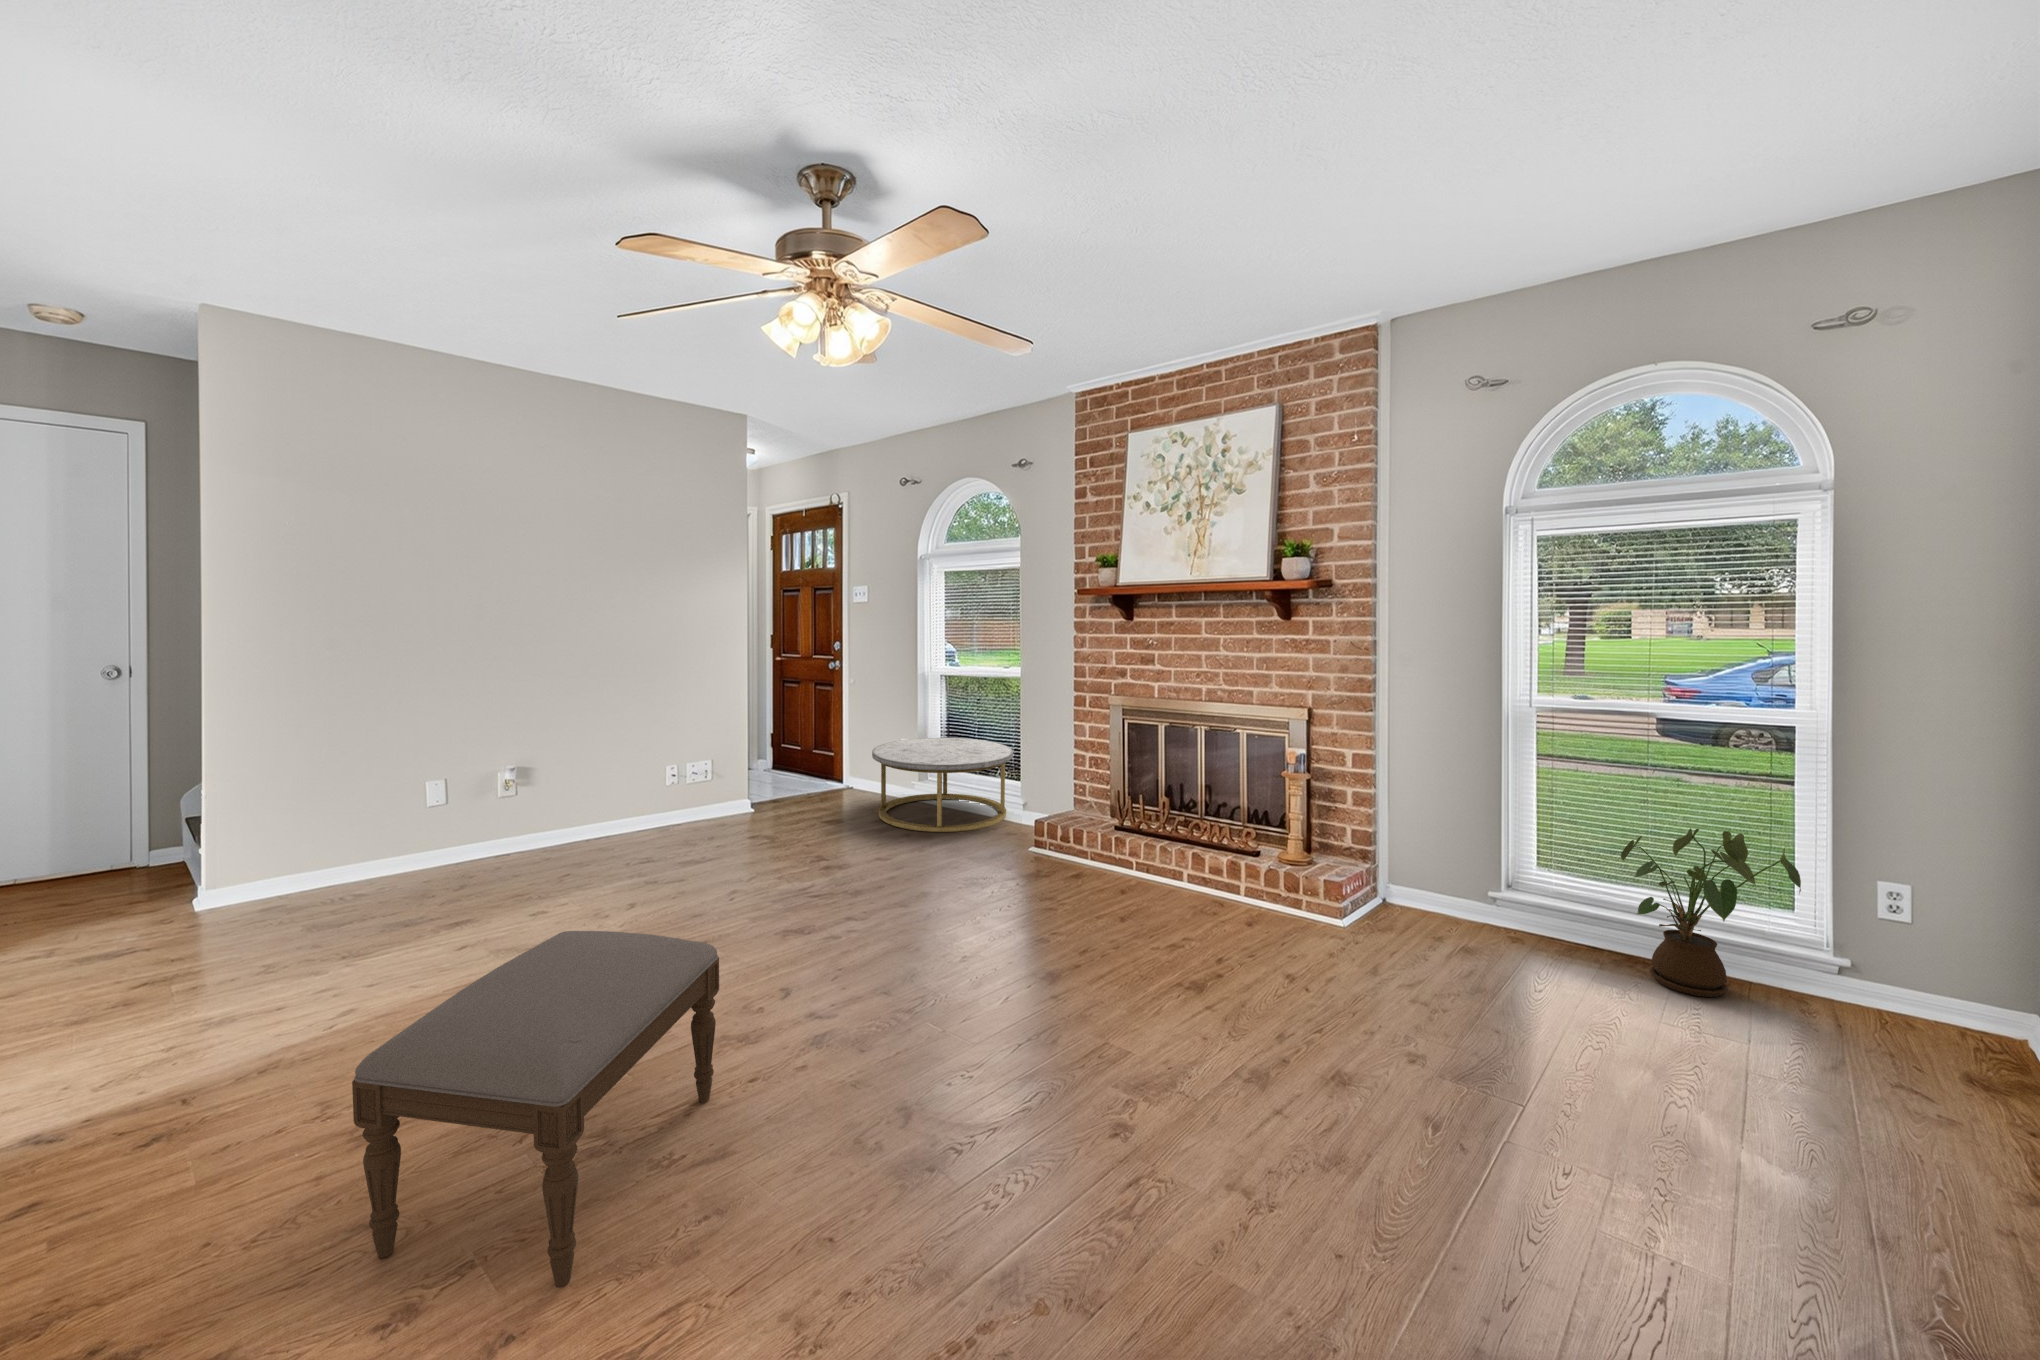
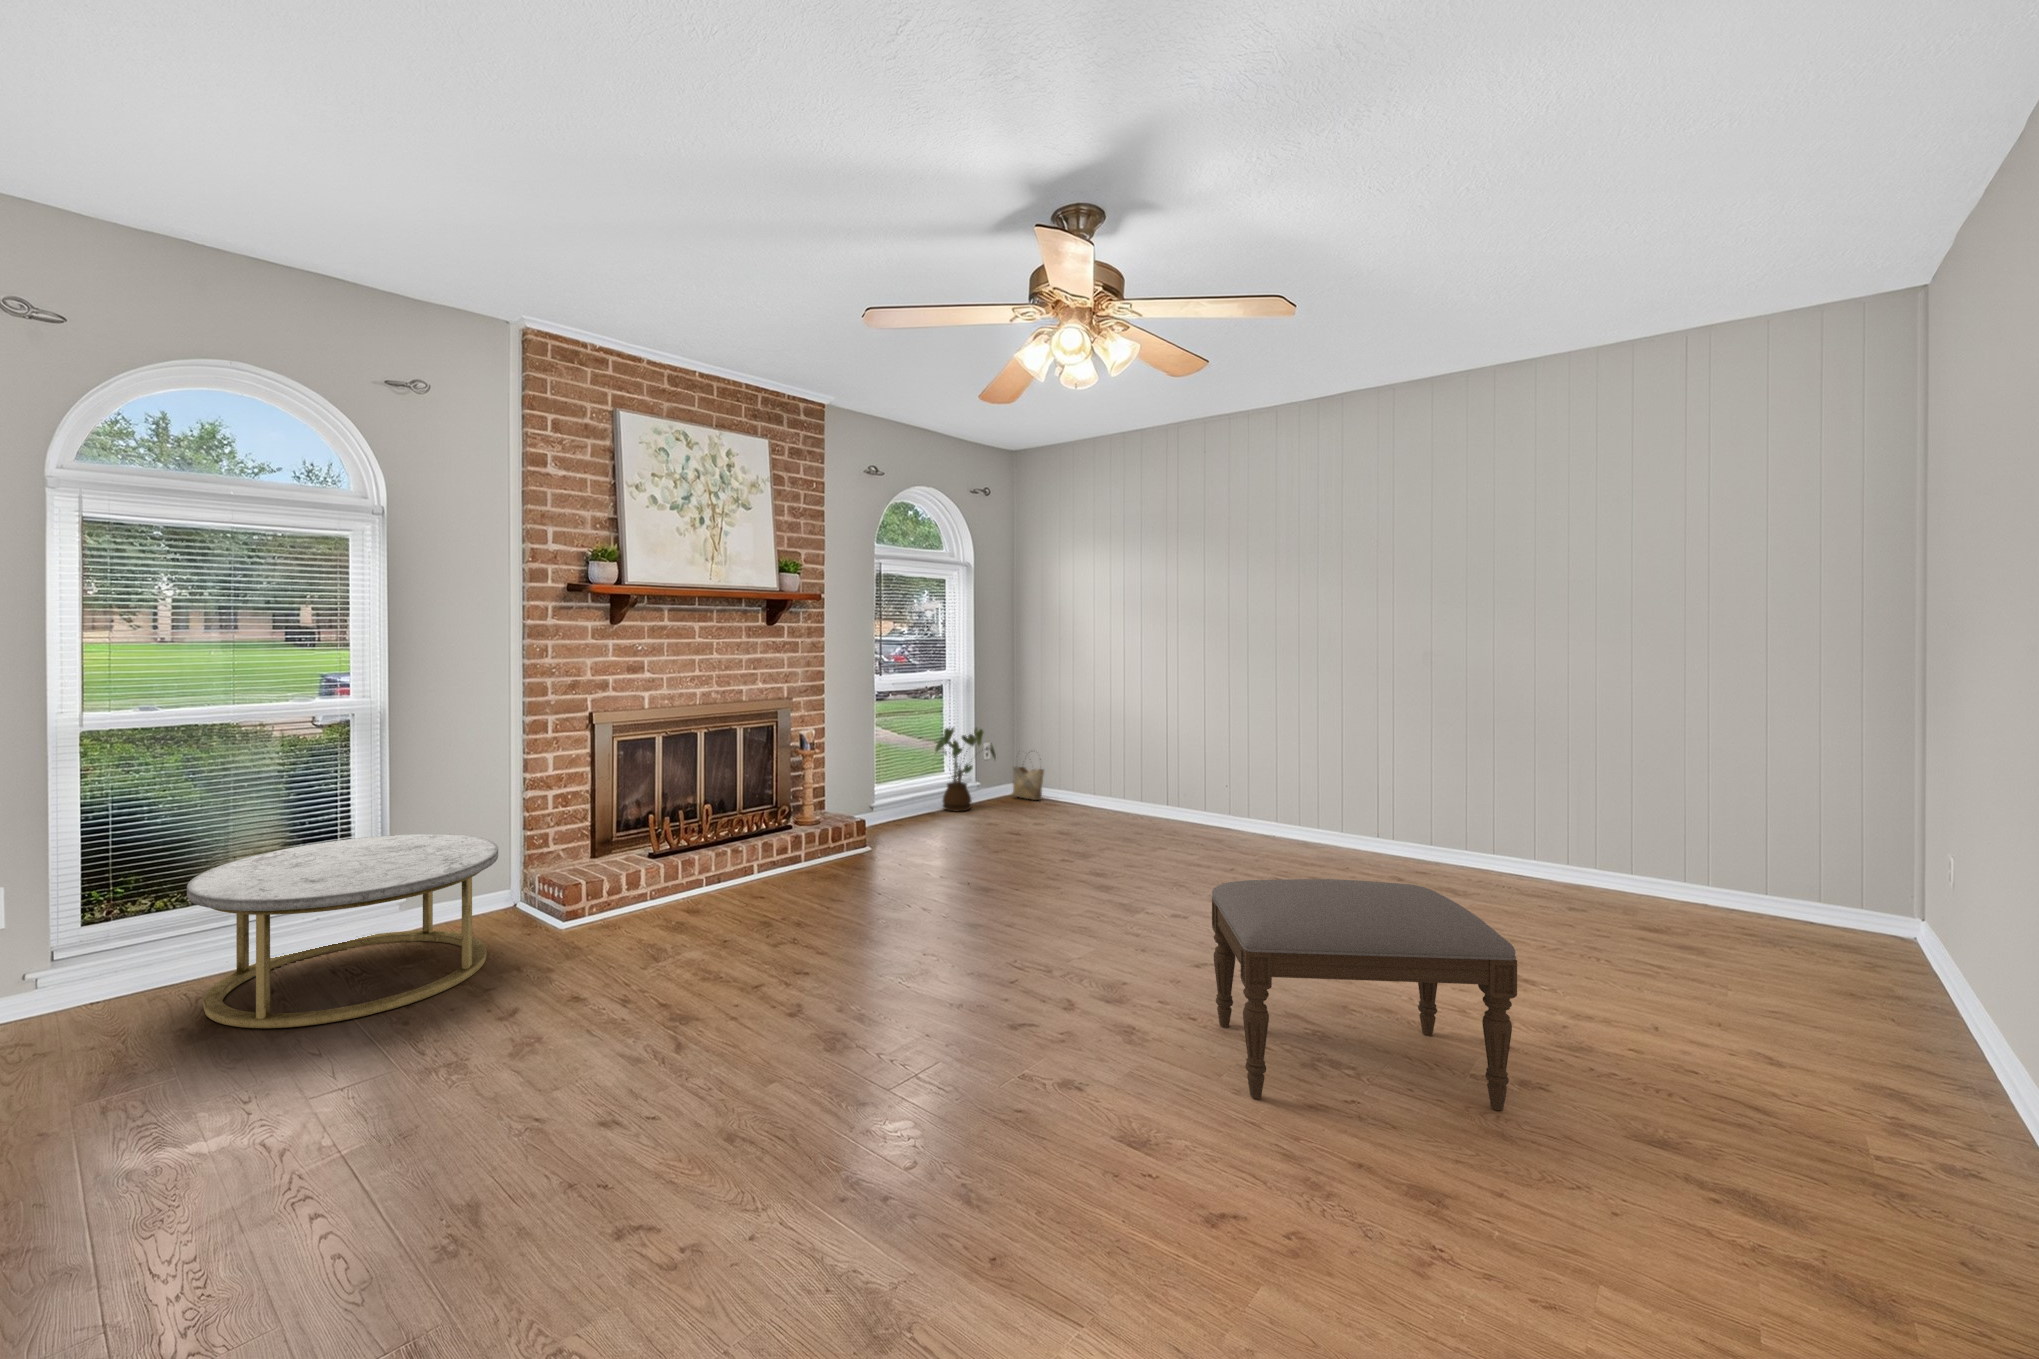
woven basket: none [1932,946,2021,1092] -> present [1012,766,1044,800]

